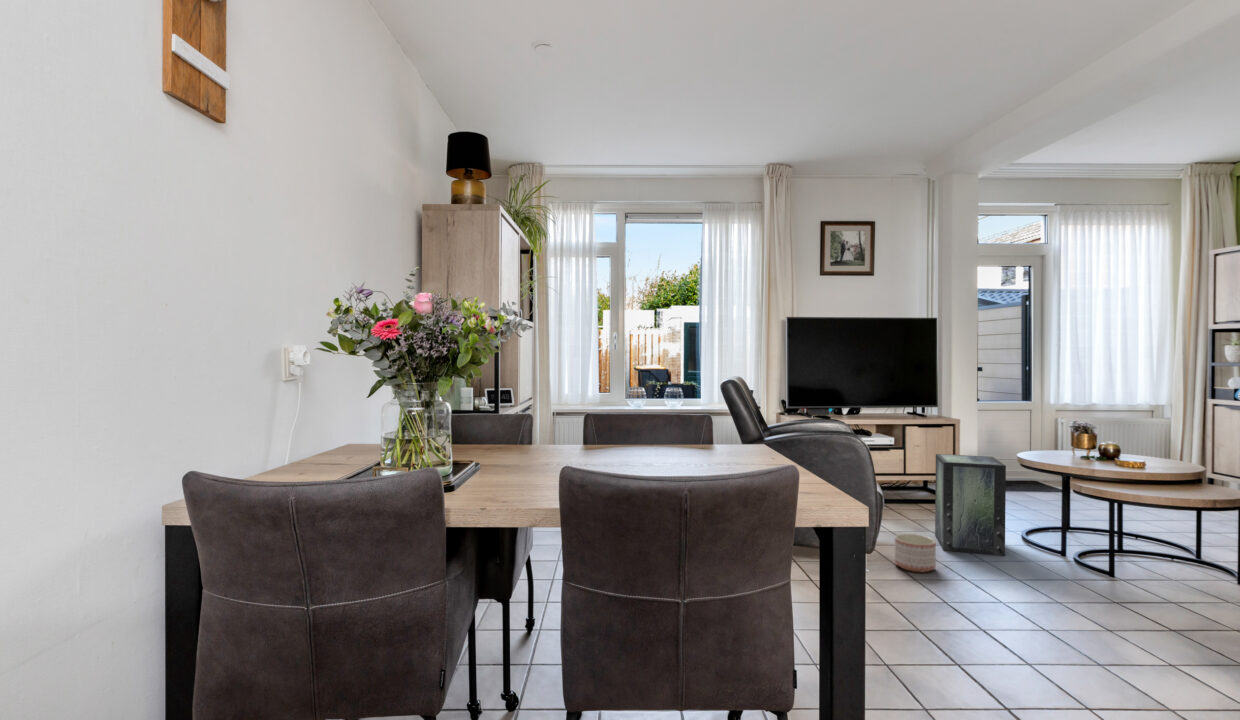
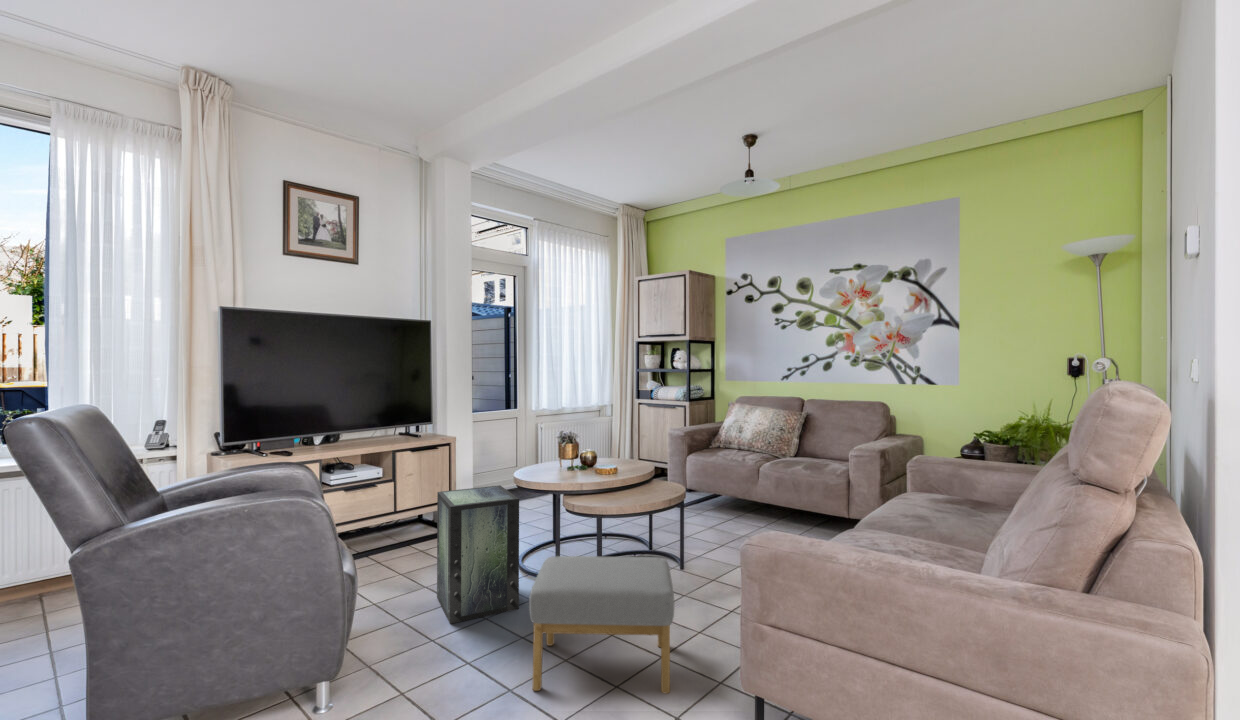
footstool: none [1000,509,1151,628] -> present [529,556,674,694]
planter: present [895,534,936,572] -> none [387,624,445,691]

